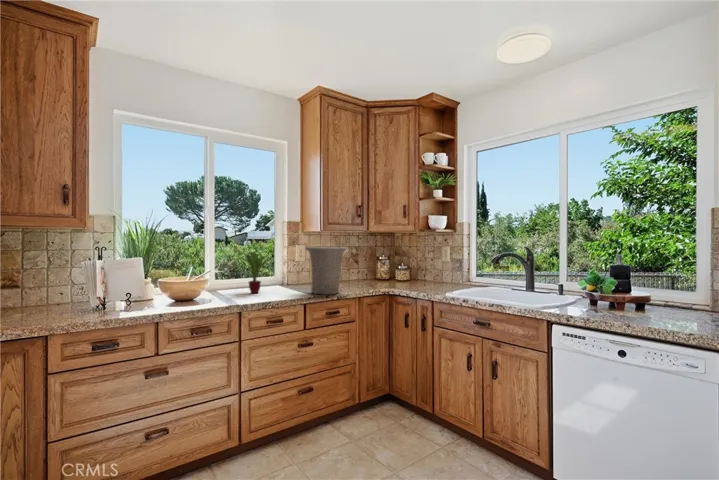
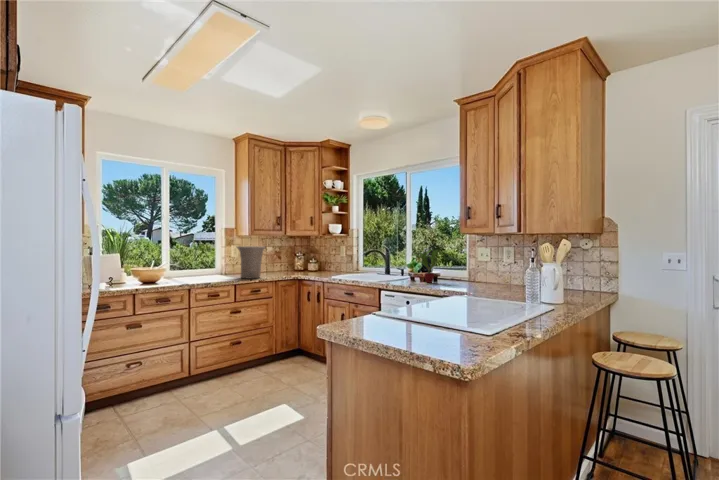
potted plant: present [238,252,269,293] -> present [412,250,442,283]

